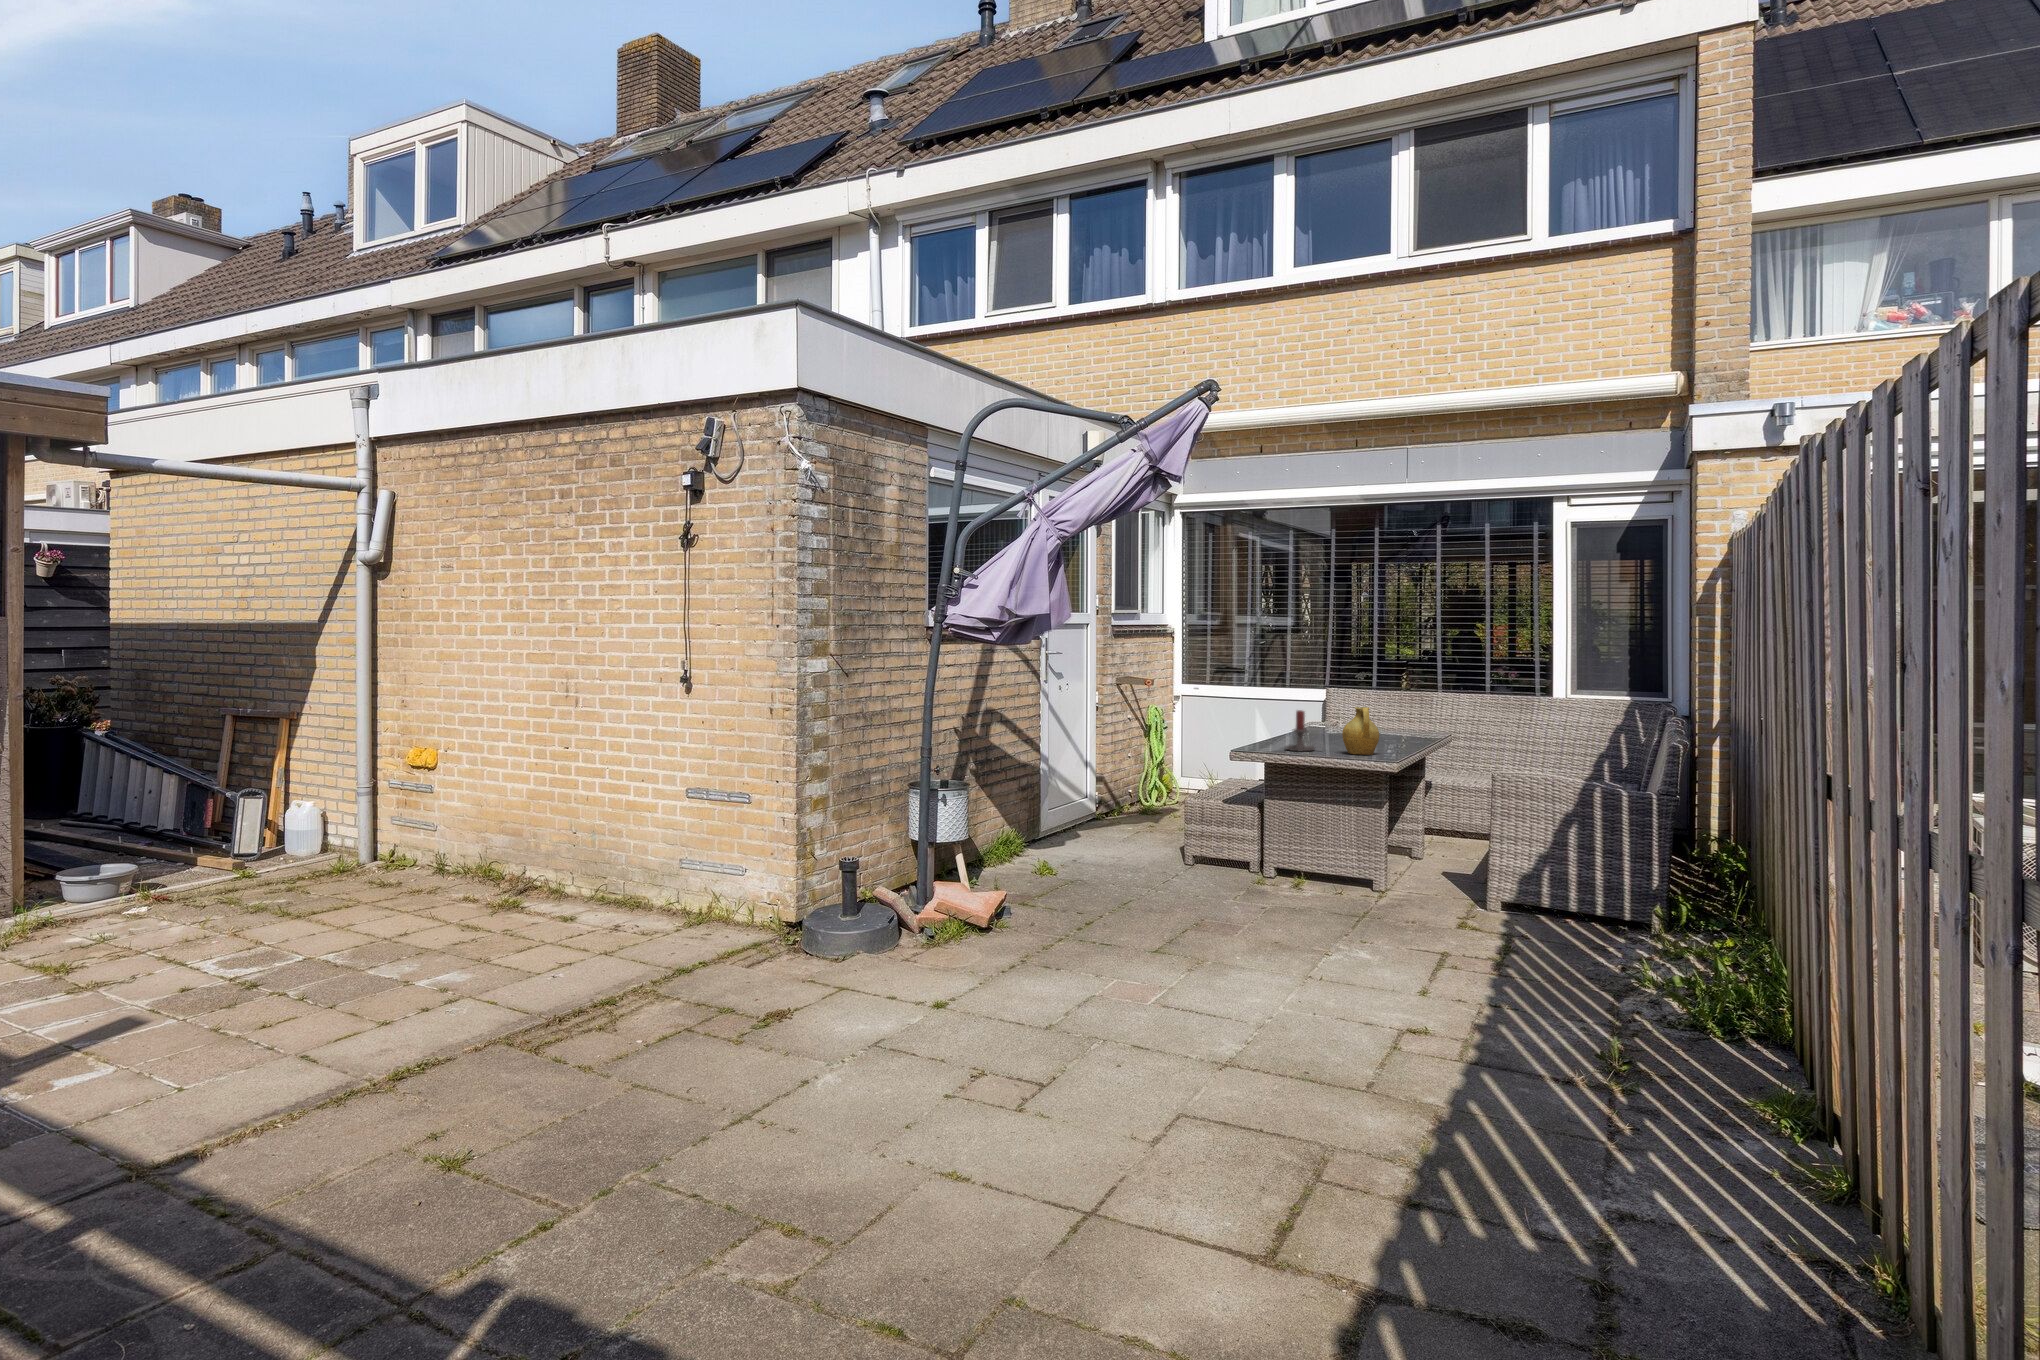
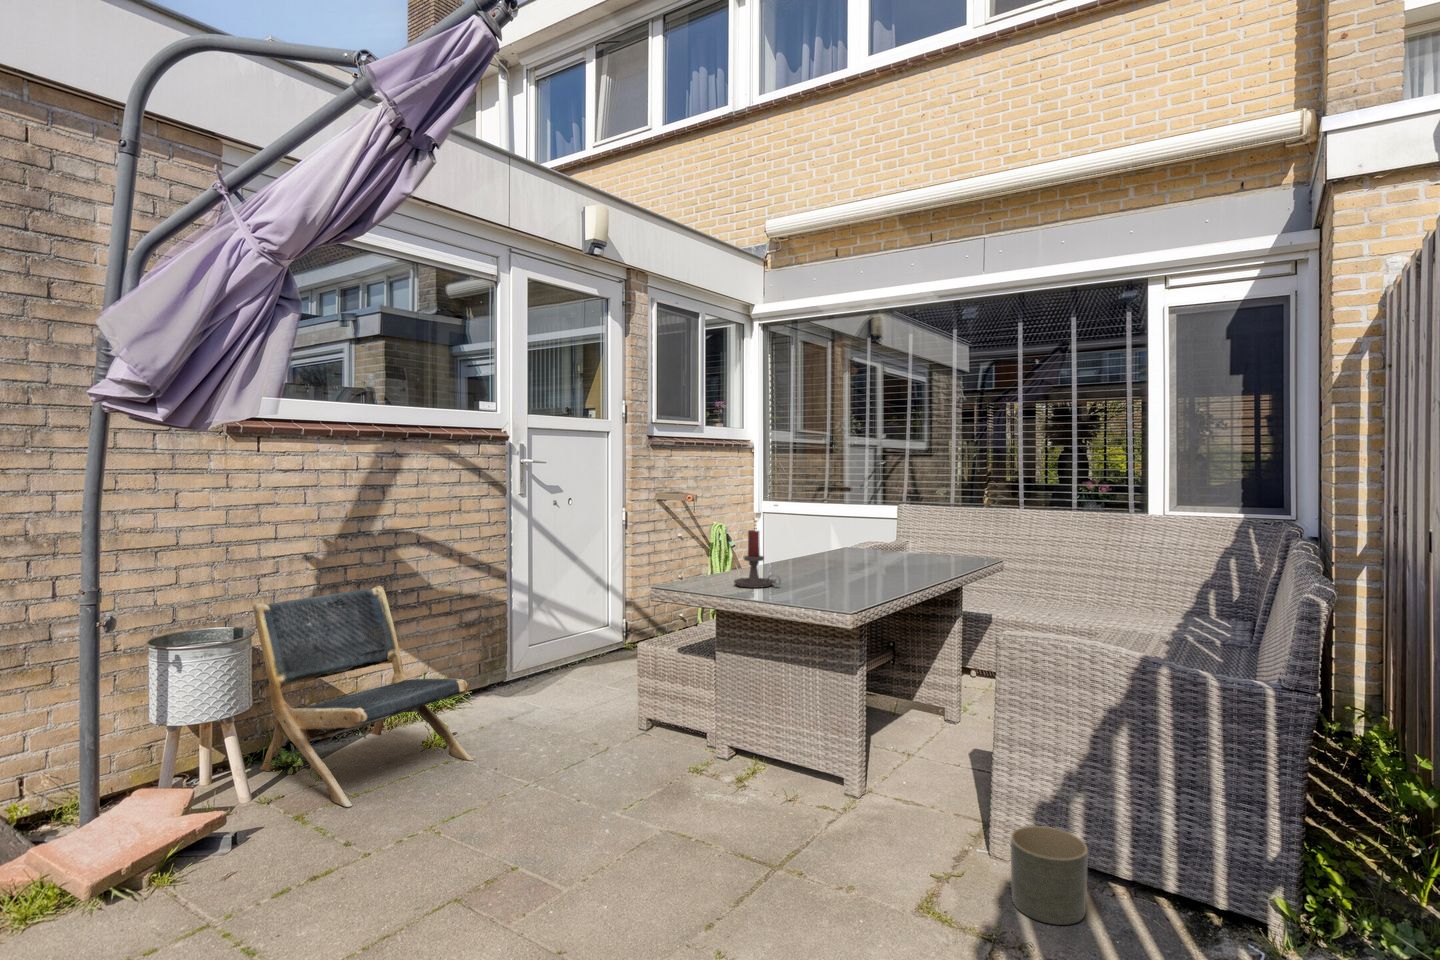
pitcher: present [1342,707,1379,755] -> none [798,526,849,596]
lounge chair: none [941,755,1090,902] -> present [253,586,473,807]
planter: none [1509,886,1554,933] -> present [1011,826,1088,925]

